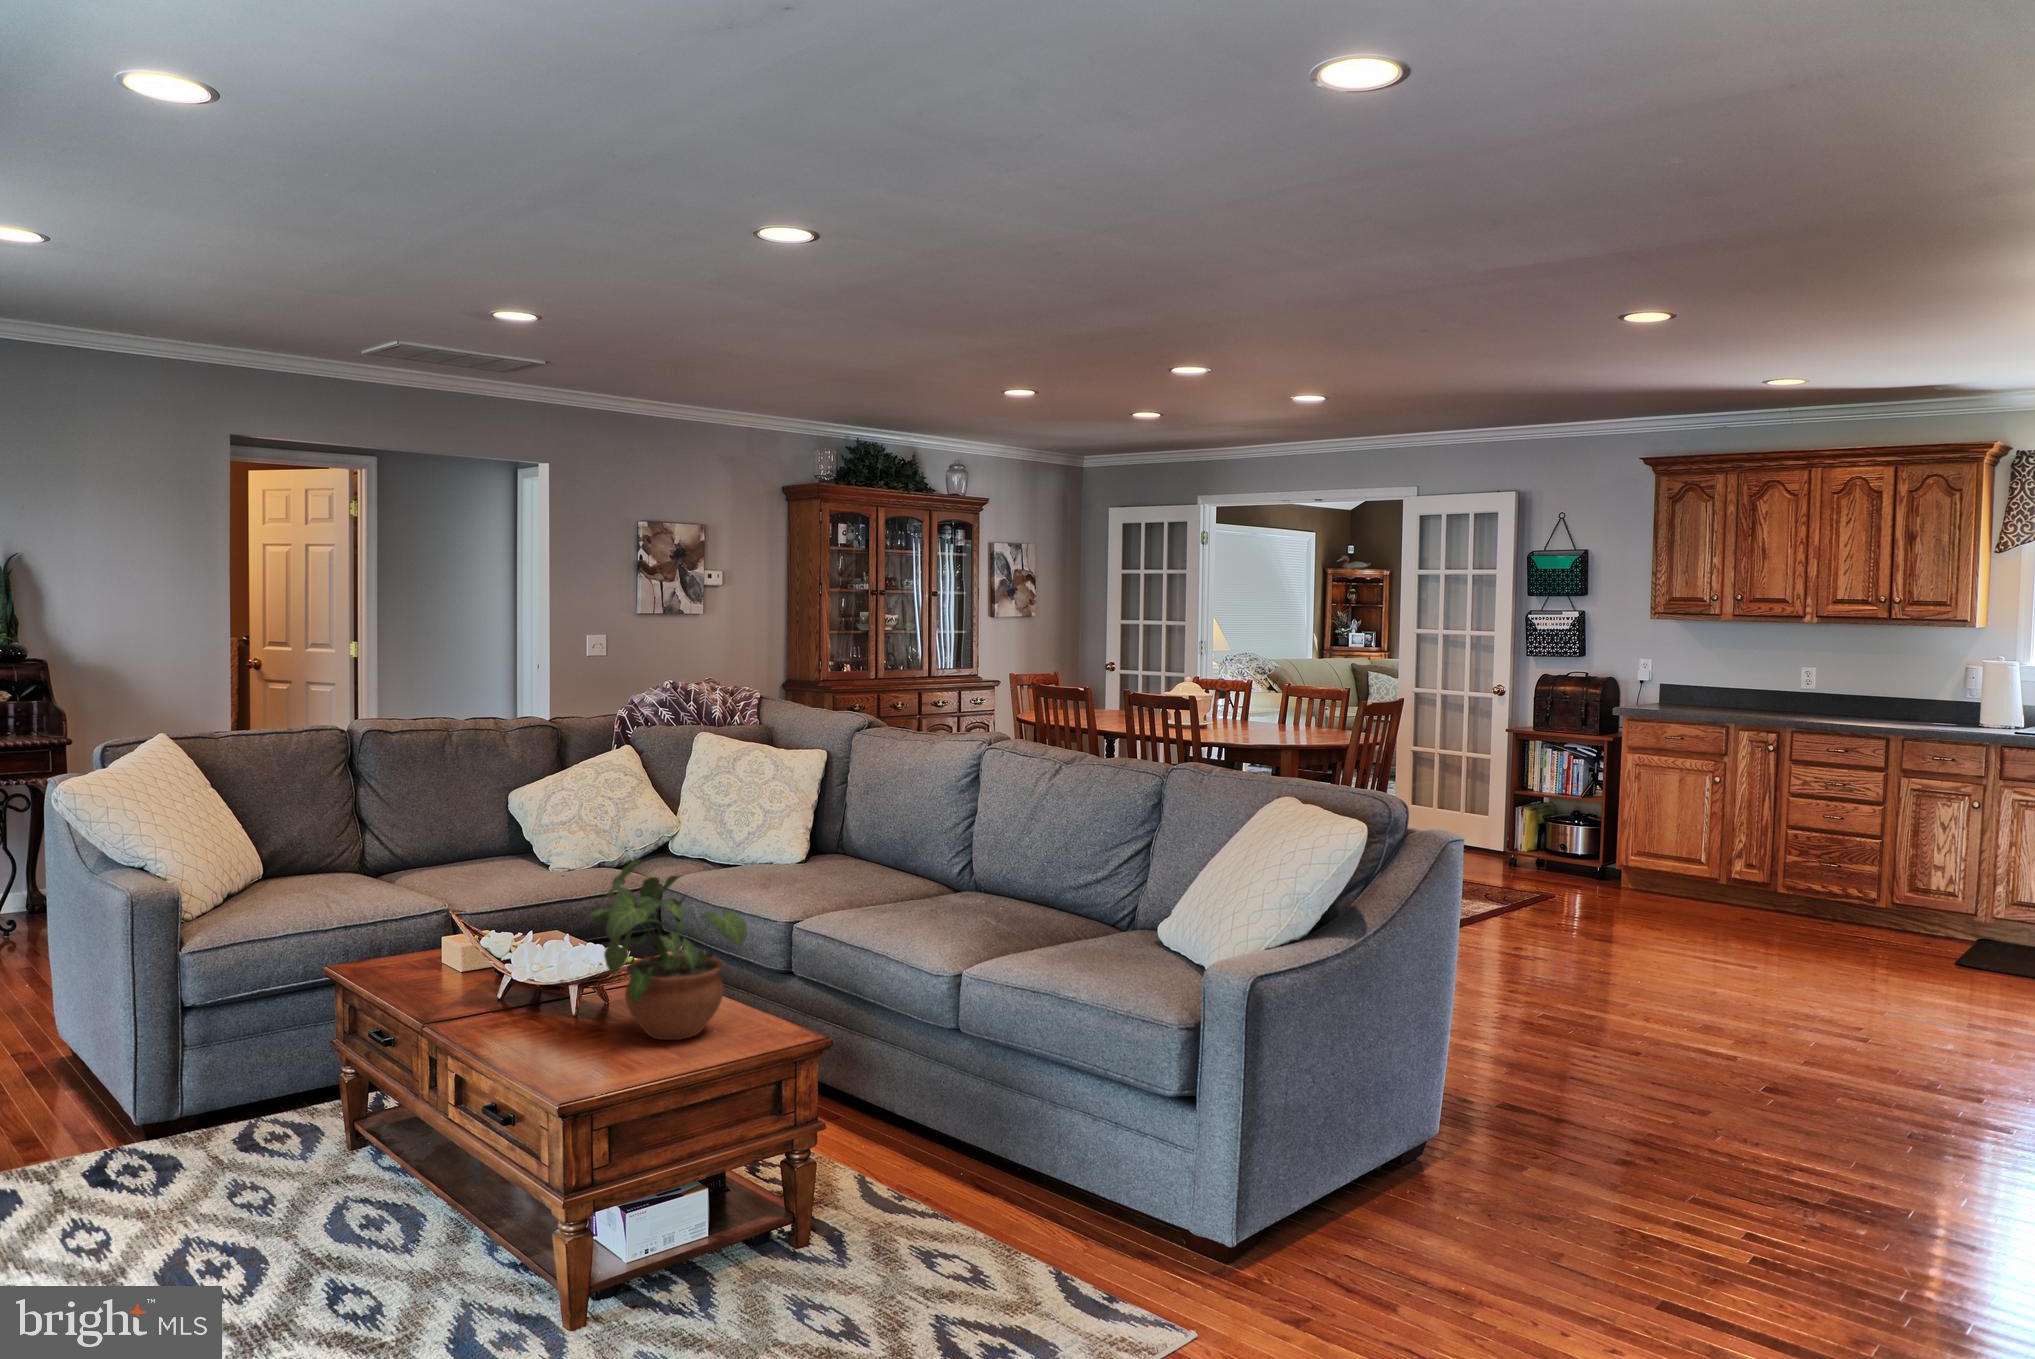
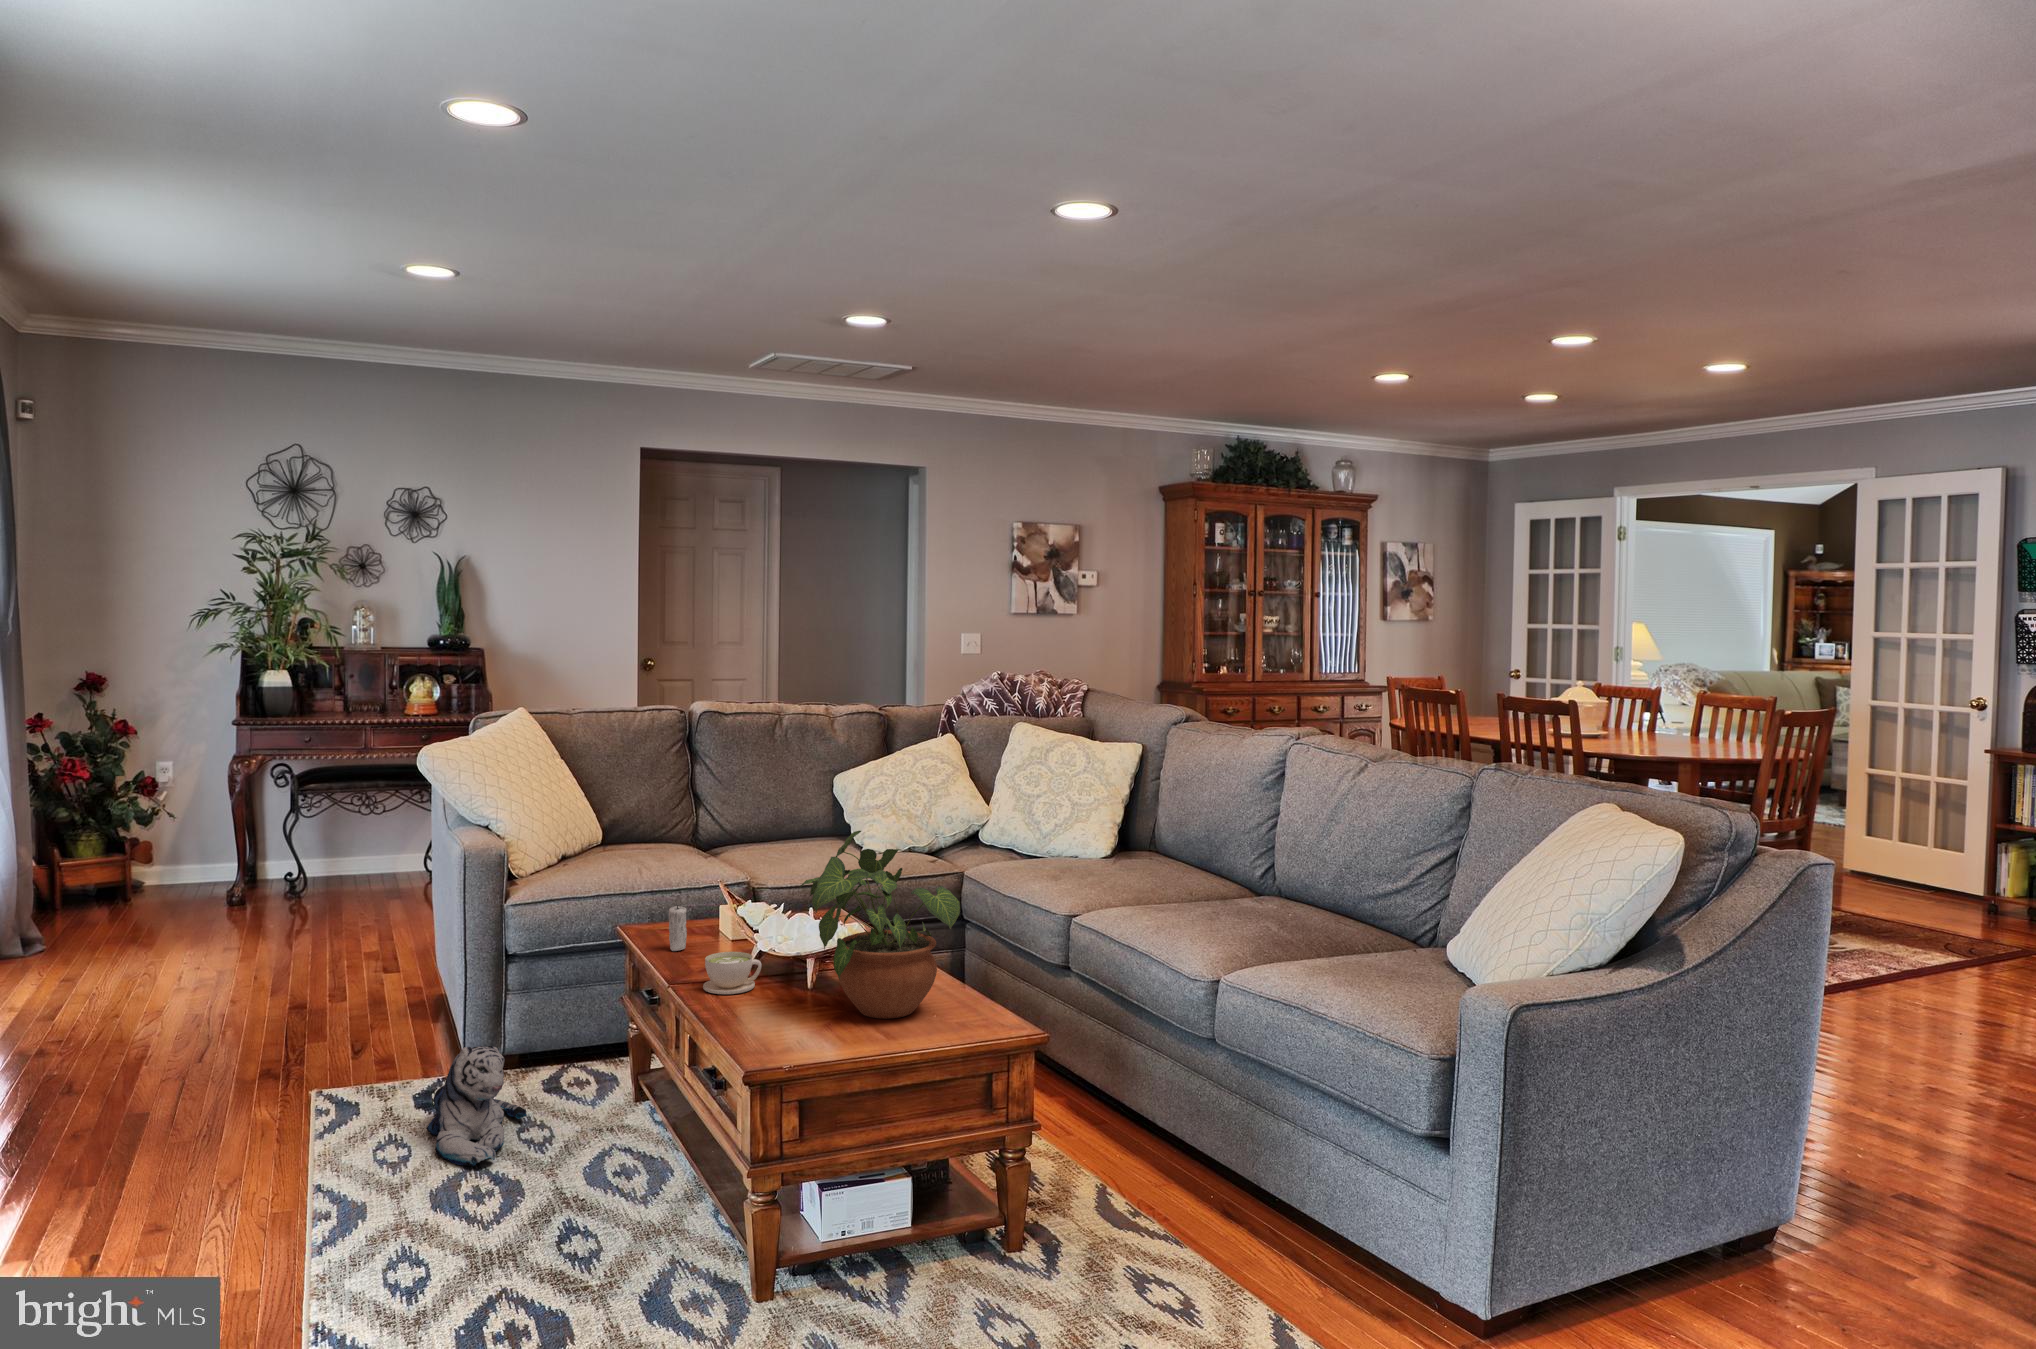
candle: none [404,937,424,991] -> present [669,904,687,951]
coffee cup: none [470,987,532,1031] -> present [703,952,762,994]
plush toy: none [113,1109,232,1241] -> present [426,1046,527,1166]

